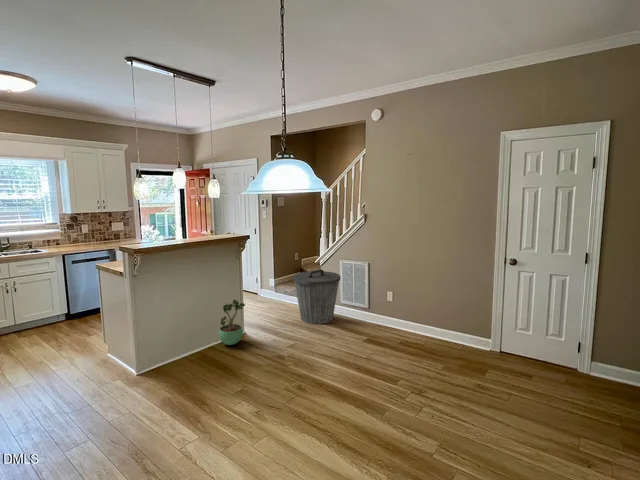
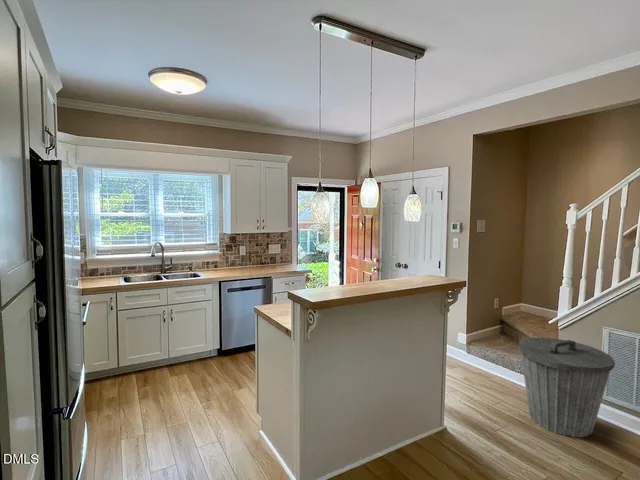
potted plant: present [219,299,245,345] -> none [411,381,454,456]

